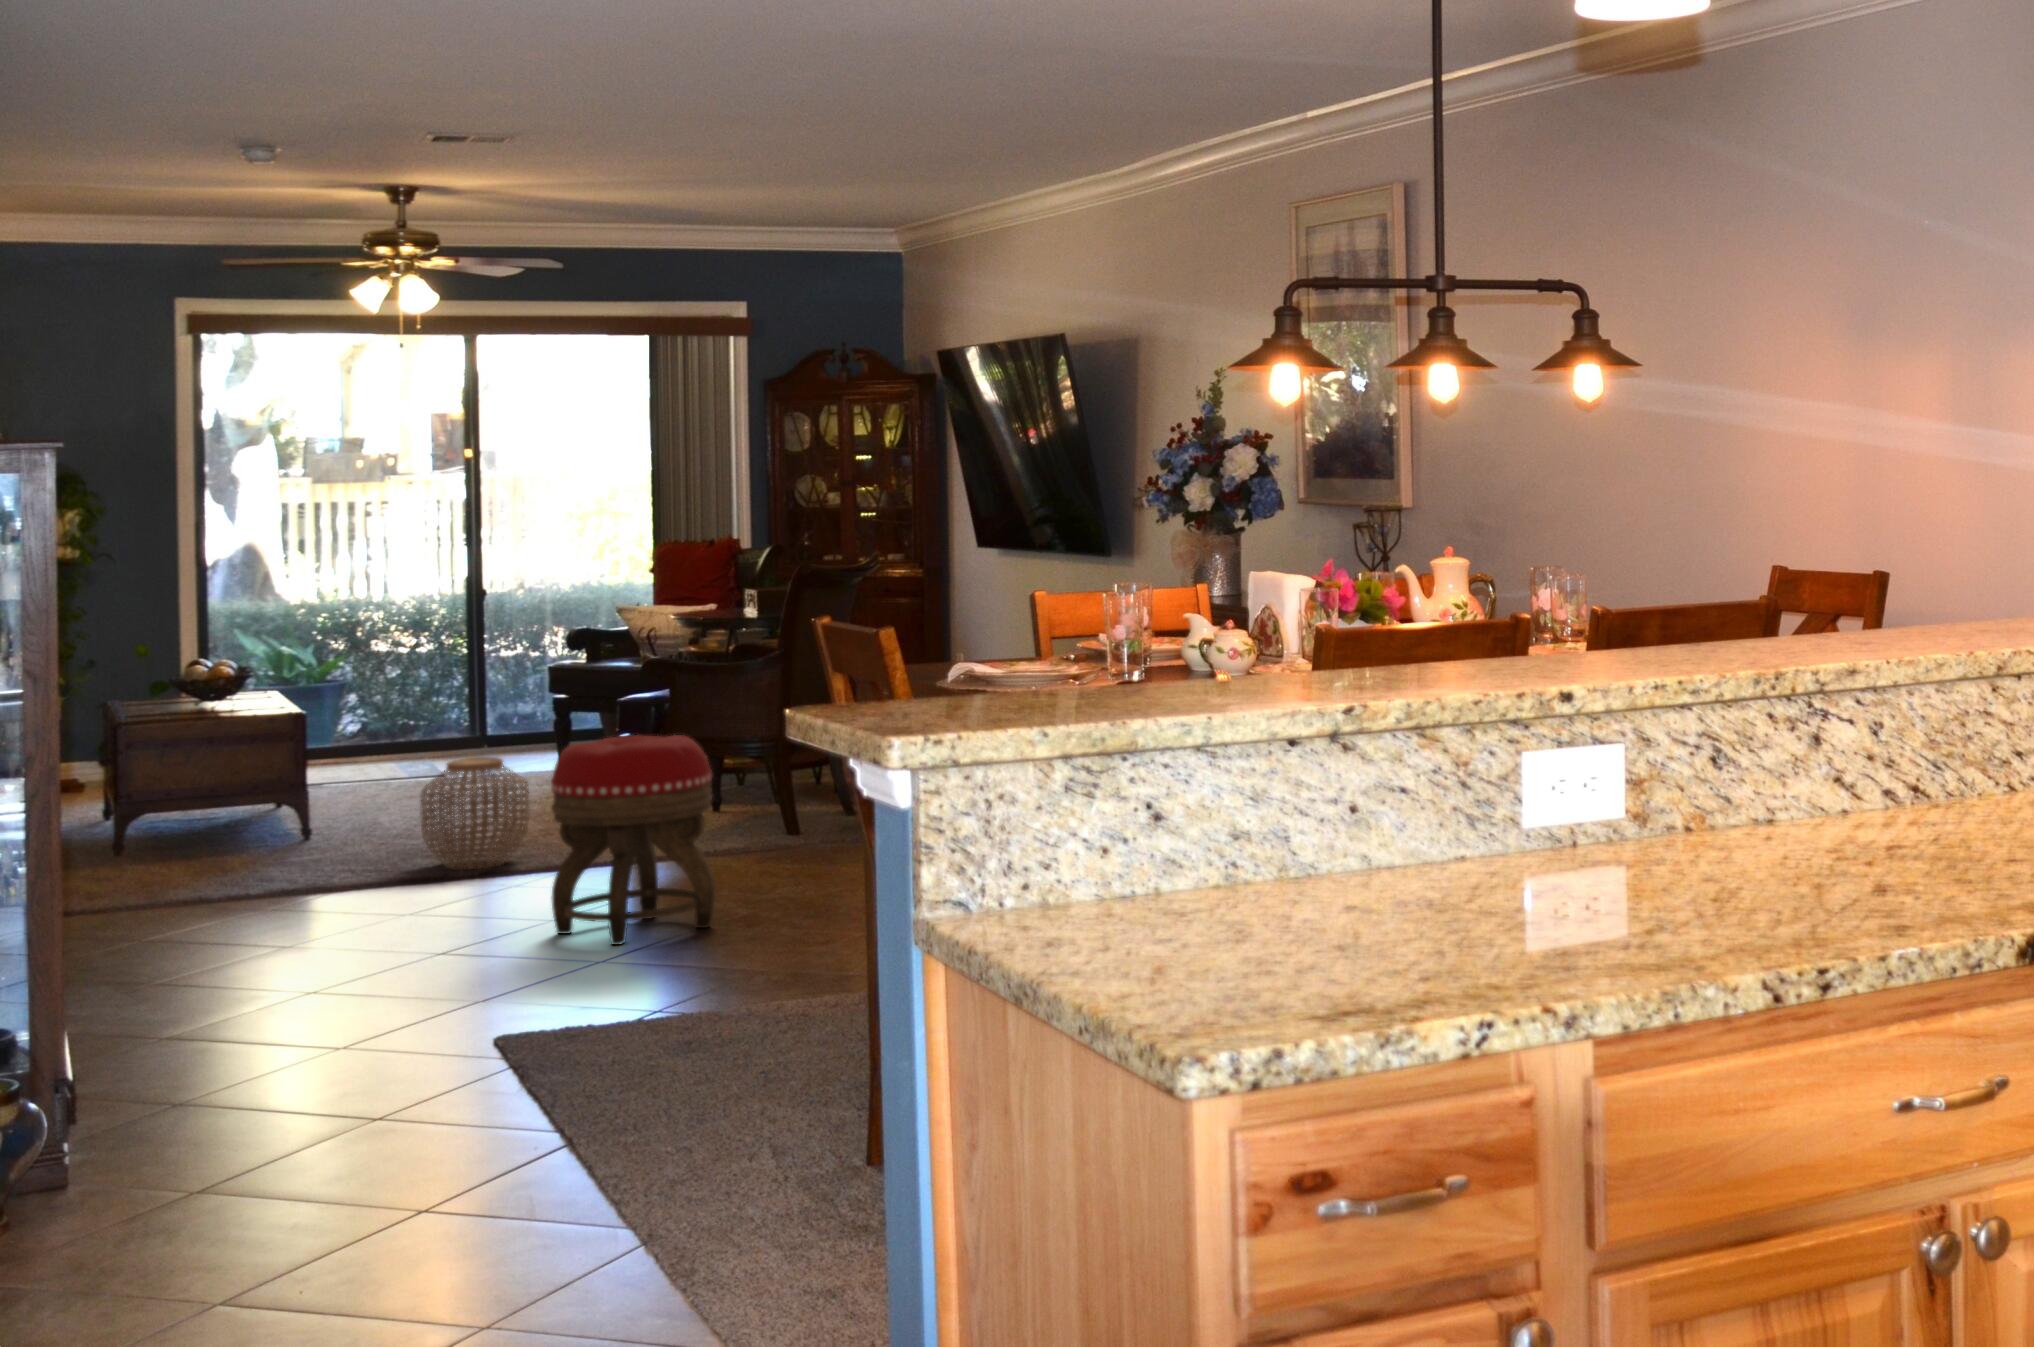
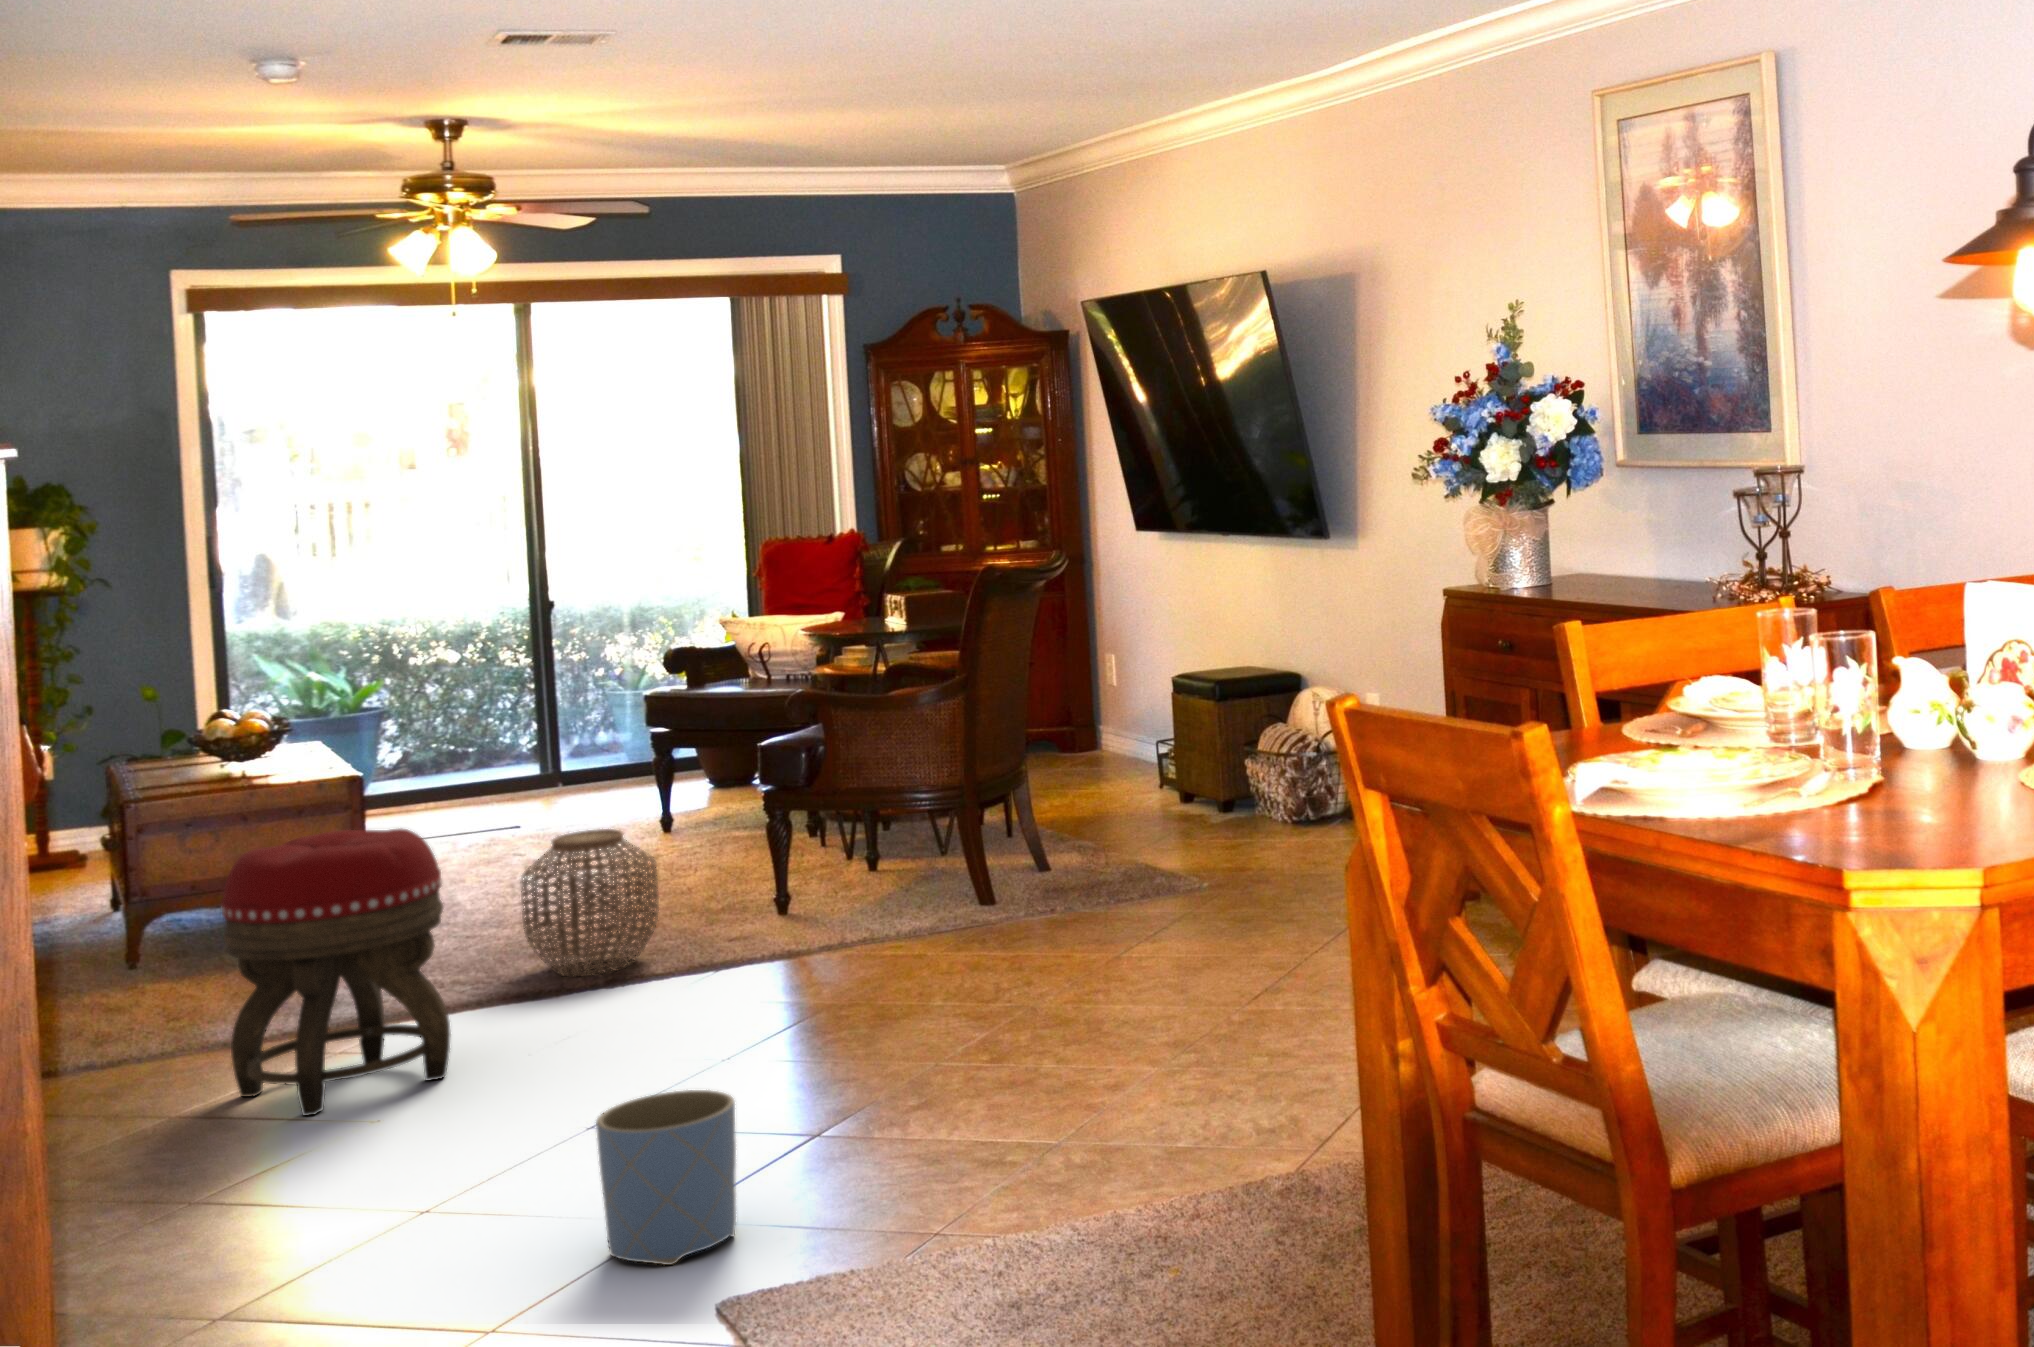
footstool: present [551,735,715,945] -> present [221,828,450,1116]
planter: none [431,904,530,1017] -> present [596,1090,736,1265]

